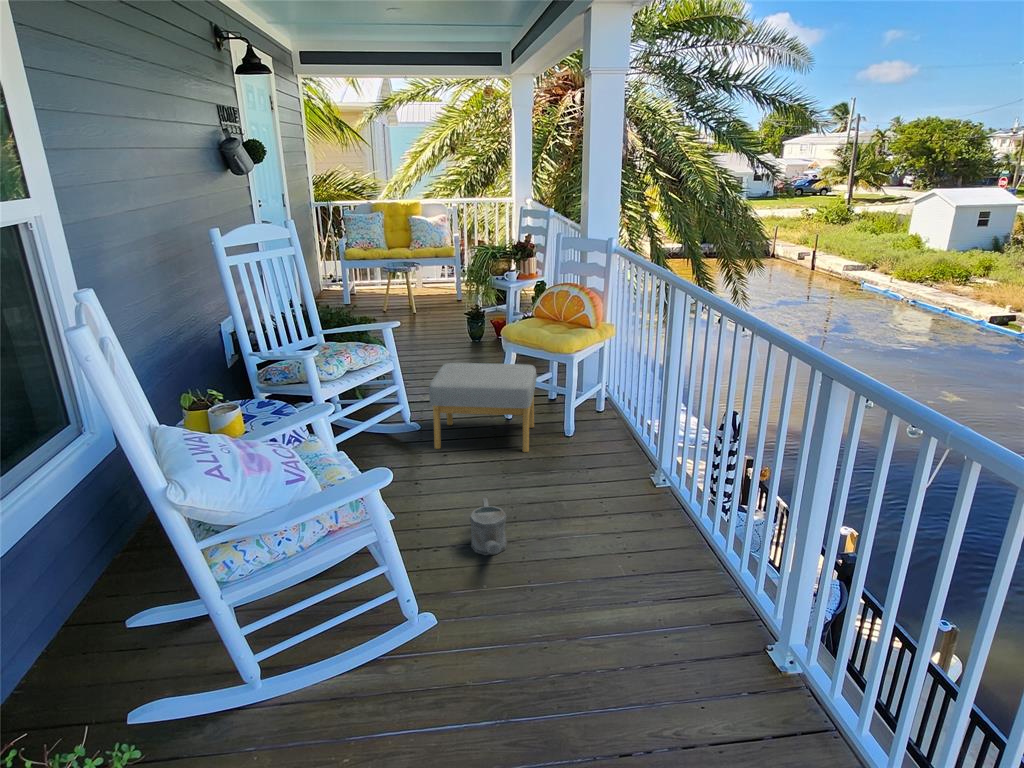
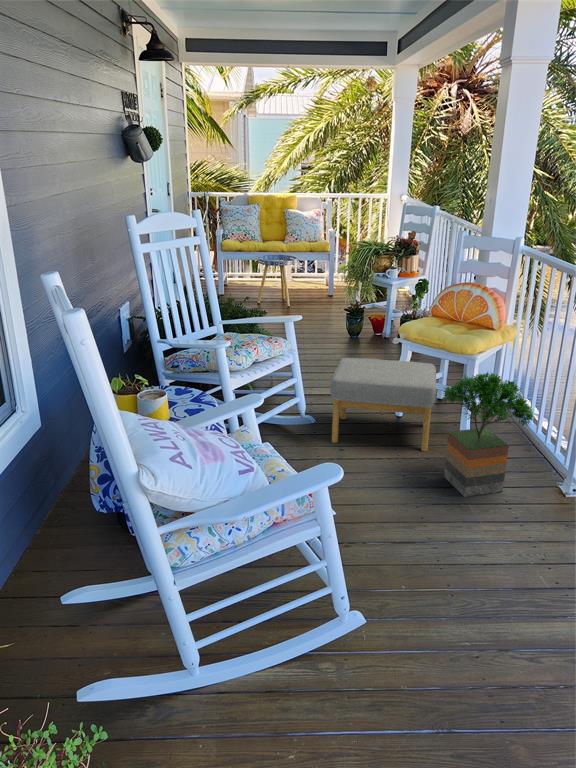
potted tree: none [529,369,618,494] -> present [442,372,534,497]
watering can: present [470,498,507,555] -> none [386,497,426,555]

